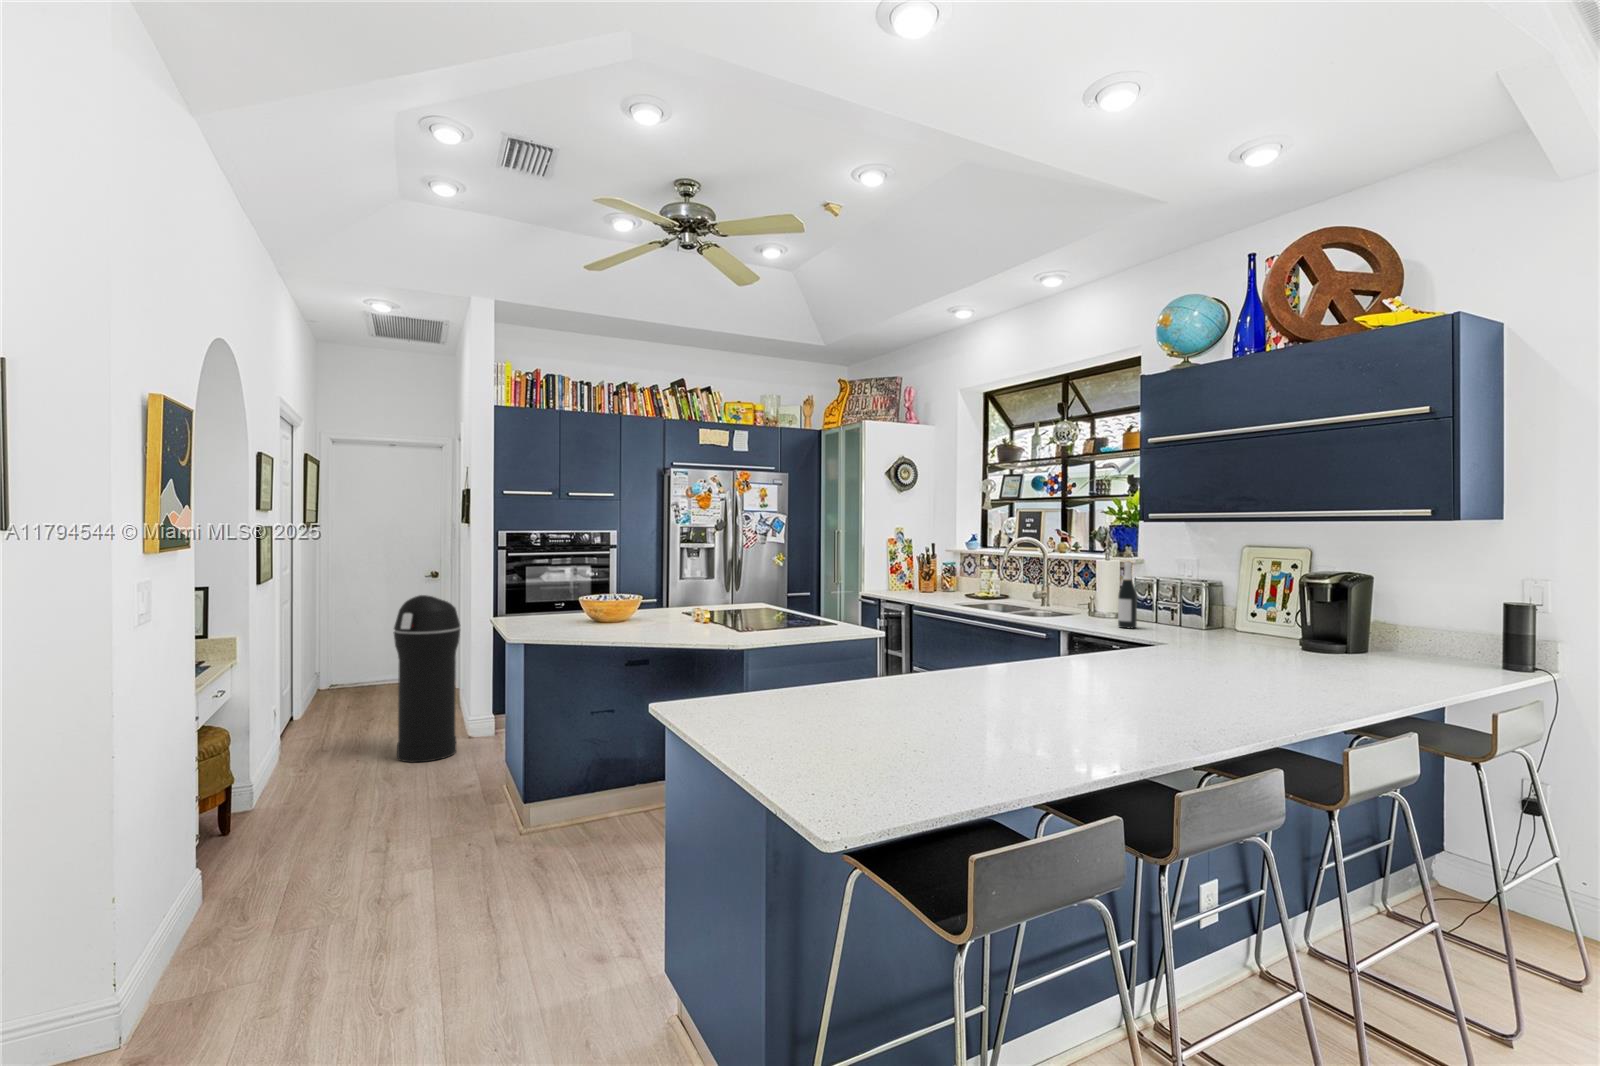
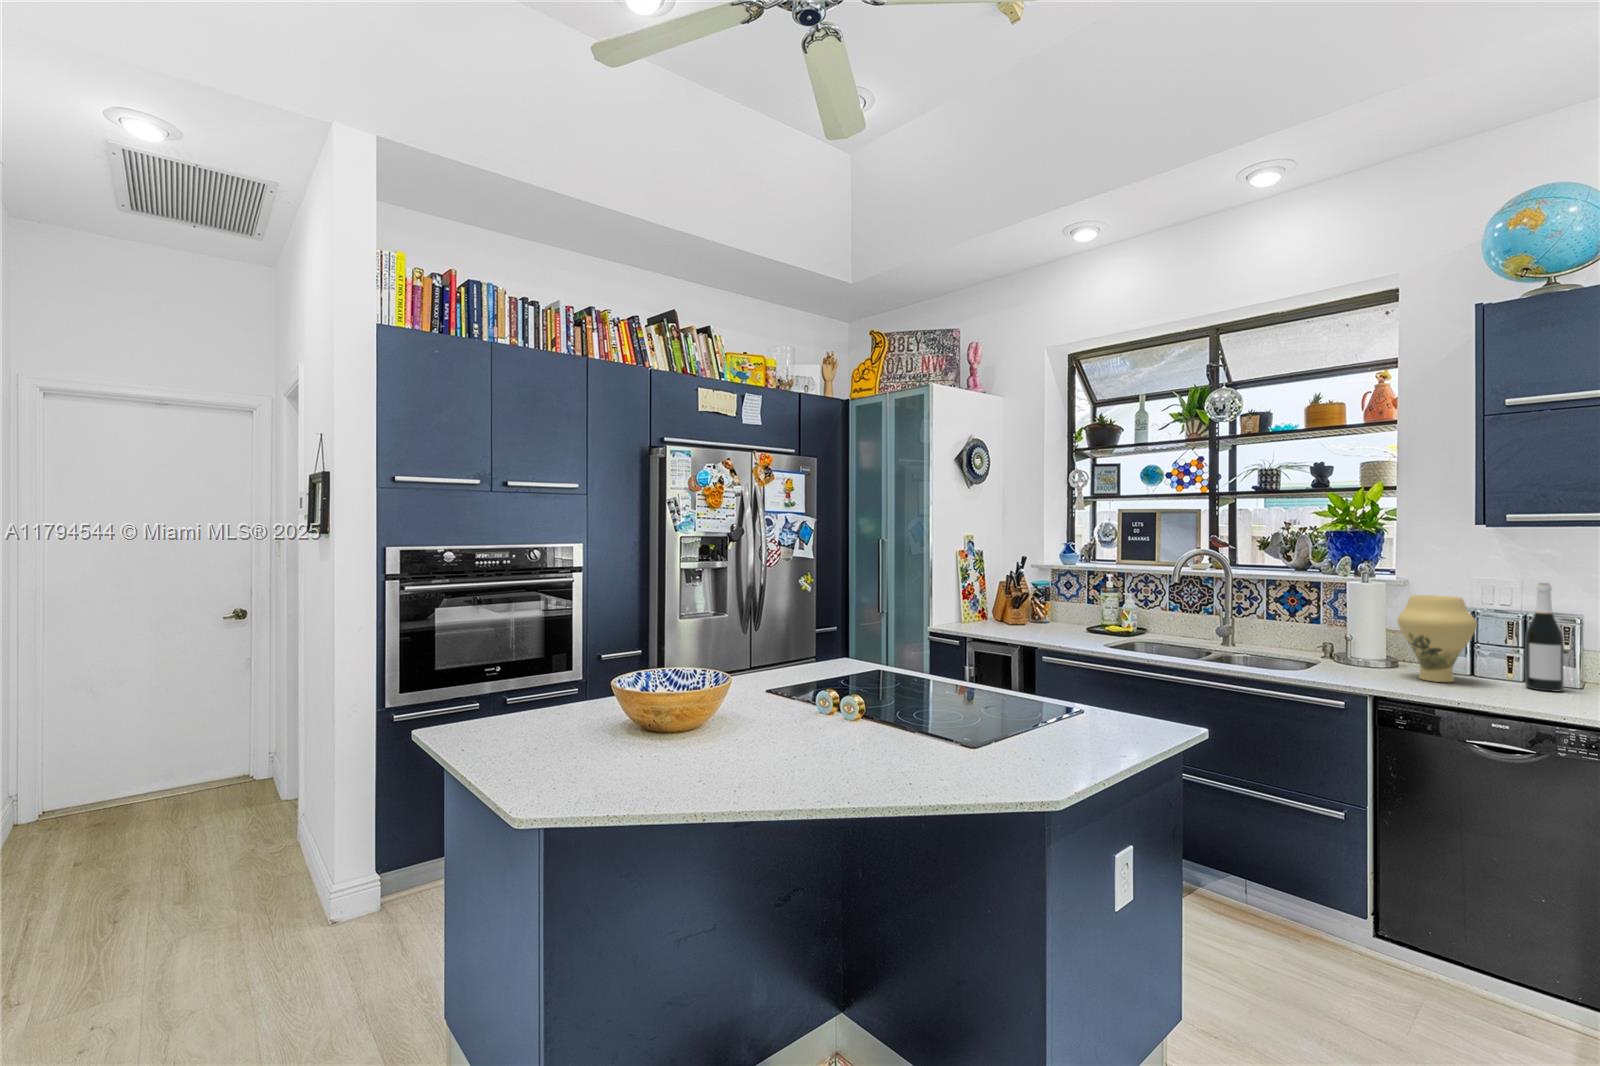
vase: none [1057,569,1098,623] -> present [1397,595,1477,682]
trash can: present [394,595,460,762] -> none [174,678,322,1027]

